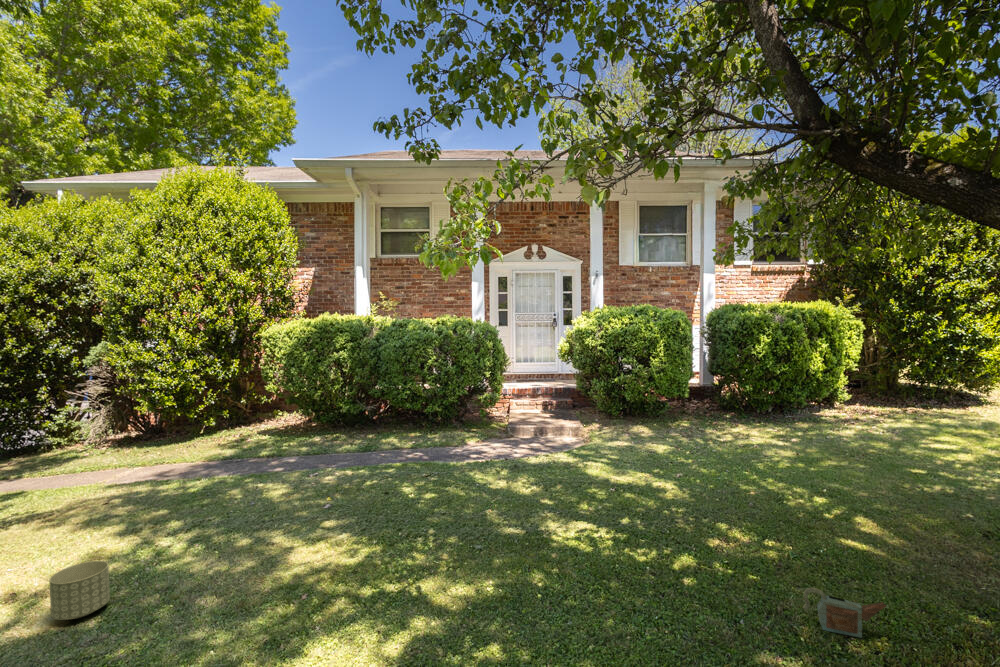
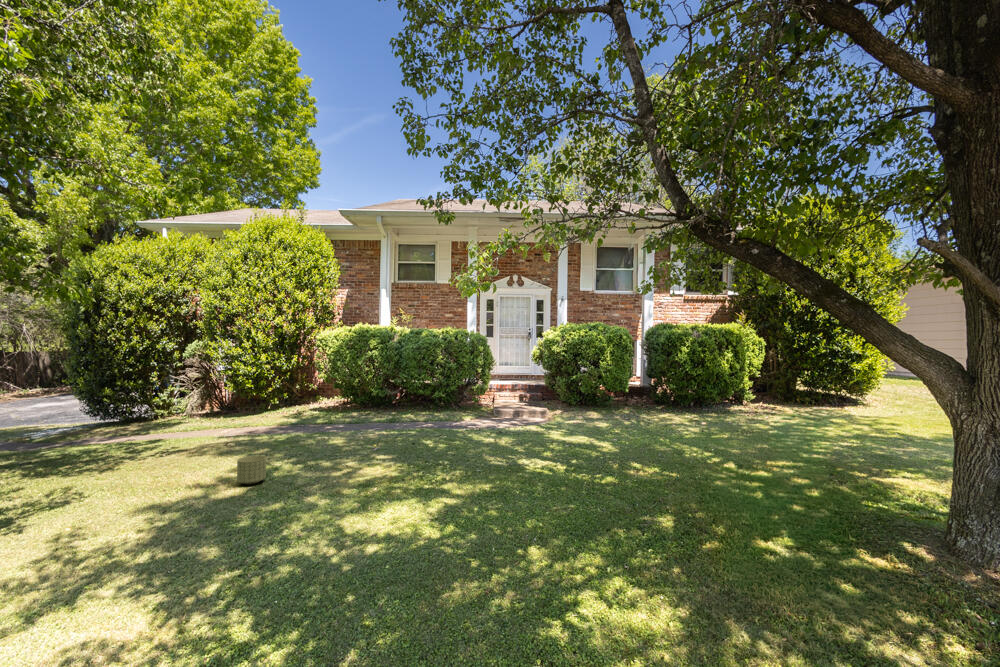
watering can: present [803,588,887,638] -> none [652,467,692,491]

